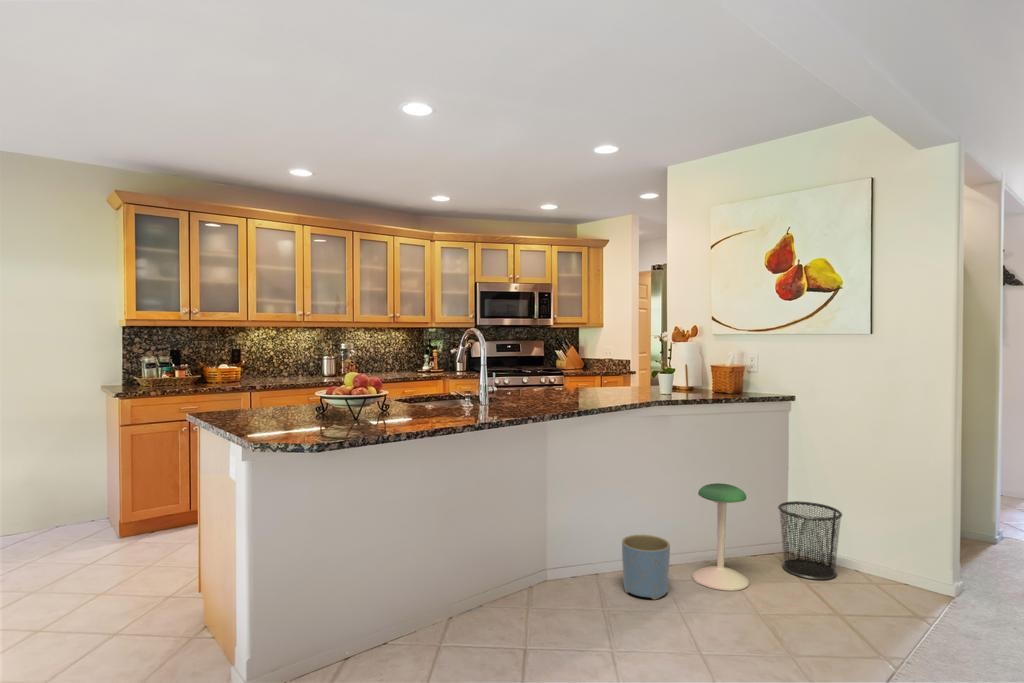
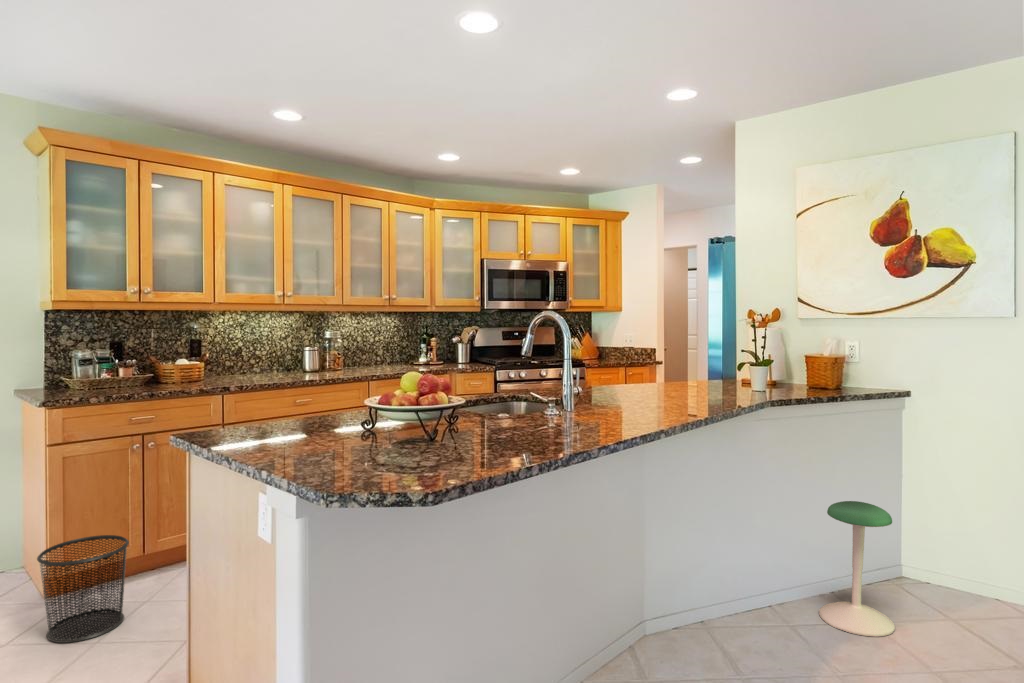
trash can: present [778,501,842,580] -> present [37,535,129,643]
planter: present [622,535,670,600] -> none [748,570,814,657]

